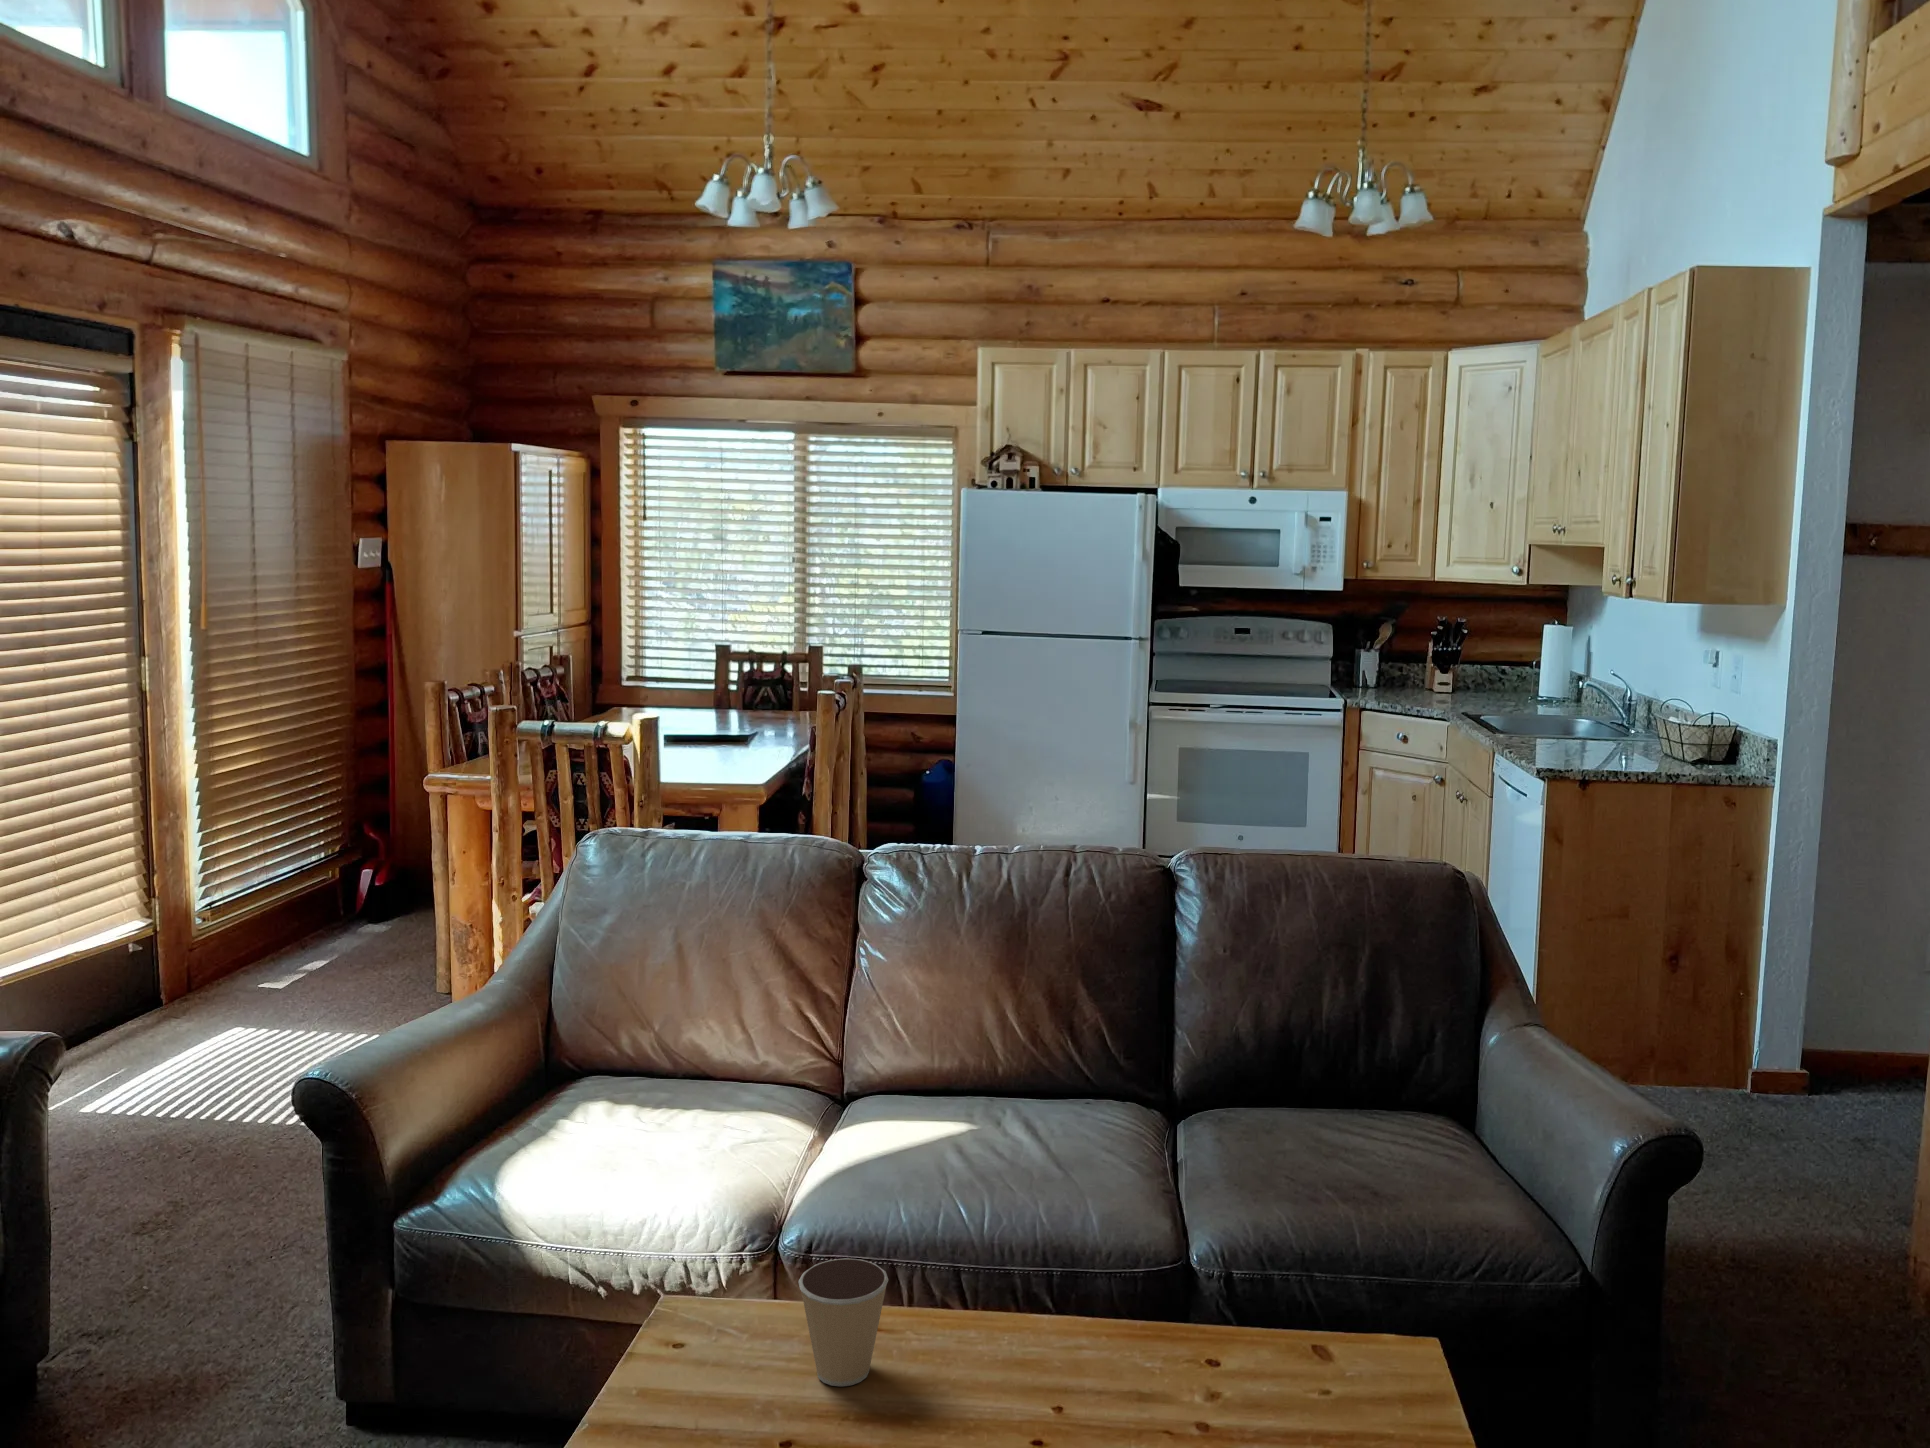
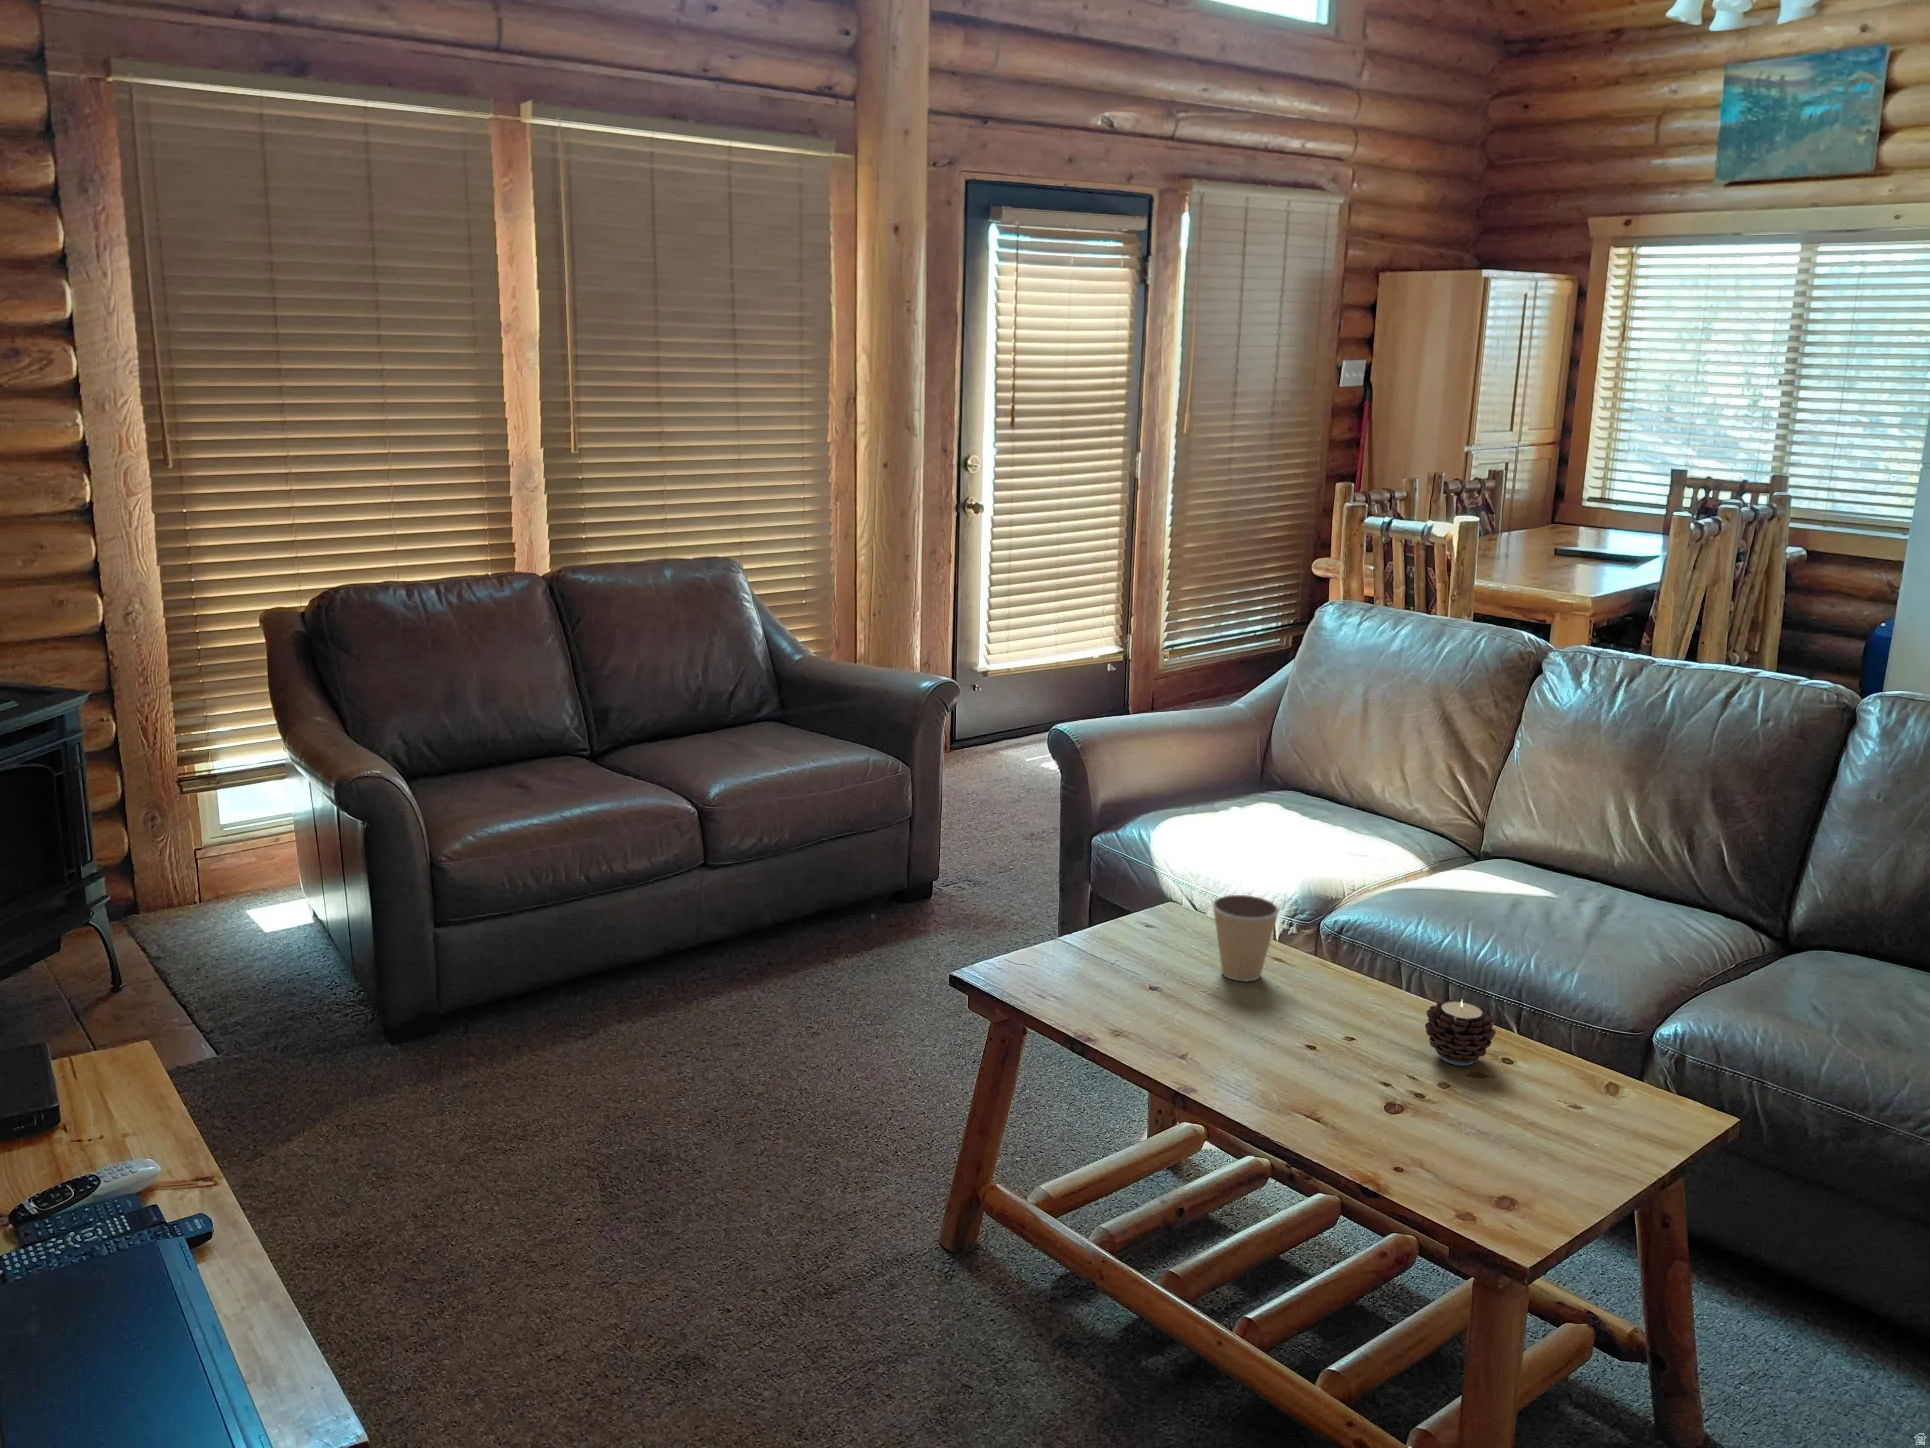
candle: none [1124,1309,1208,1395] -> present [1425,1000,1496,1066]

